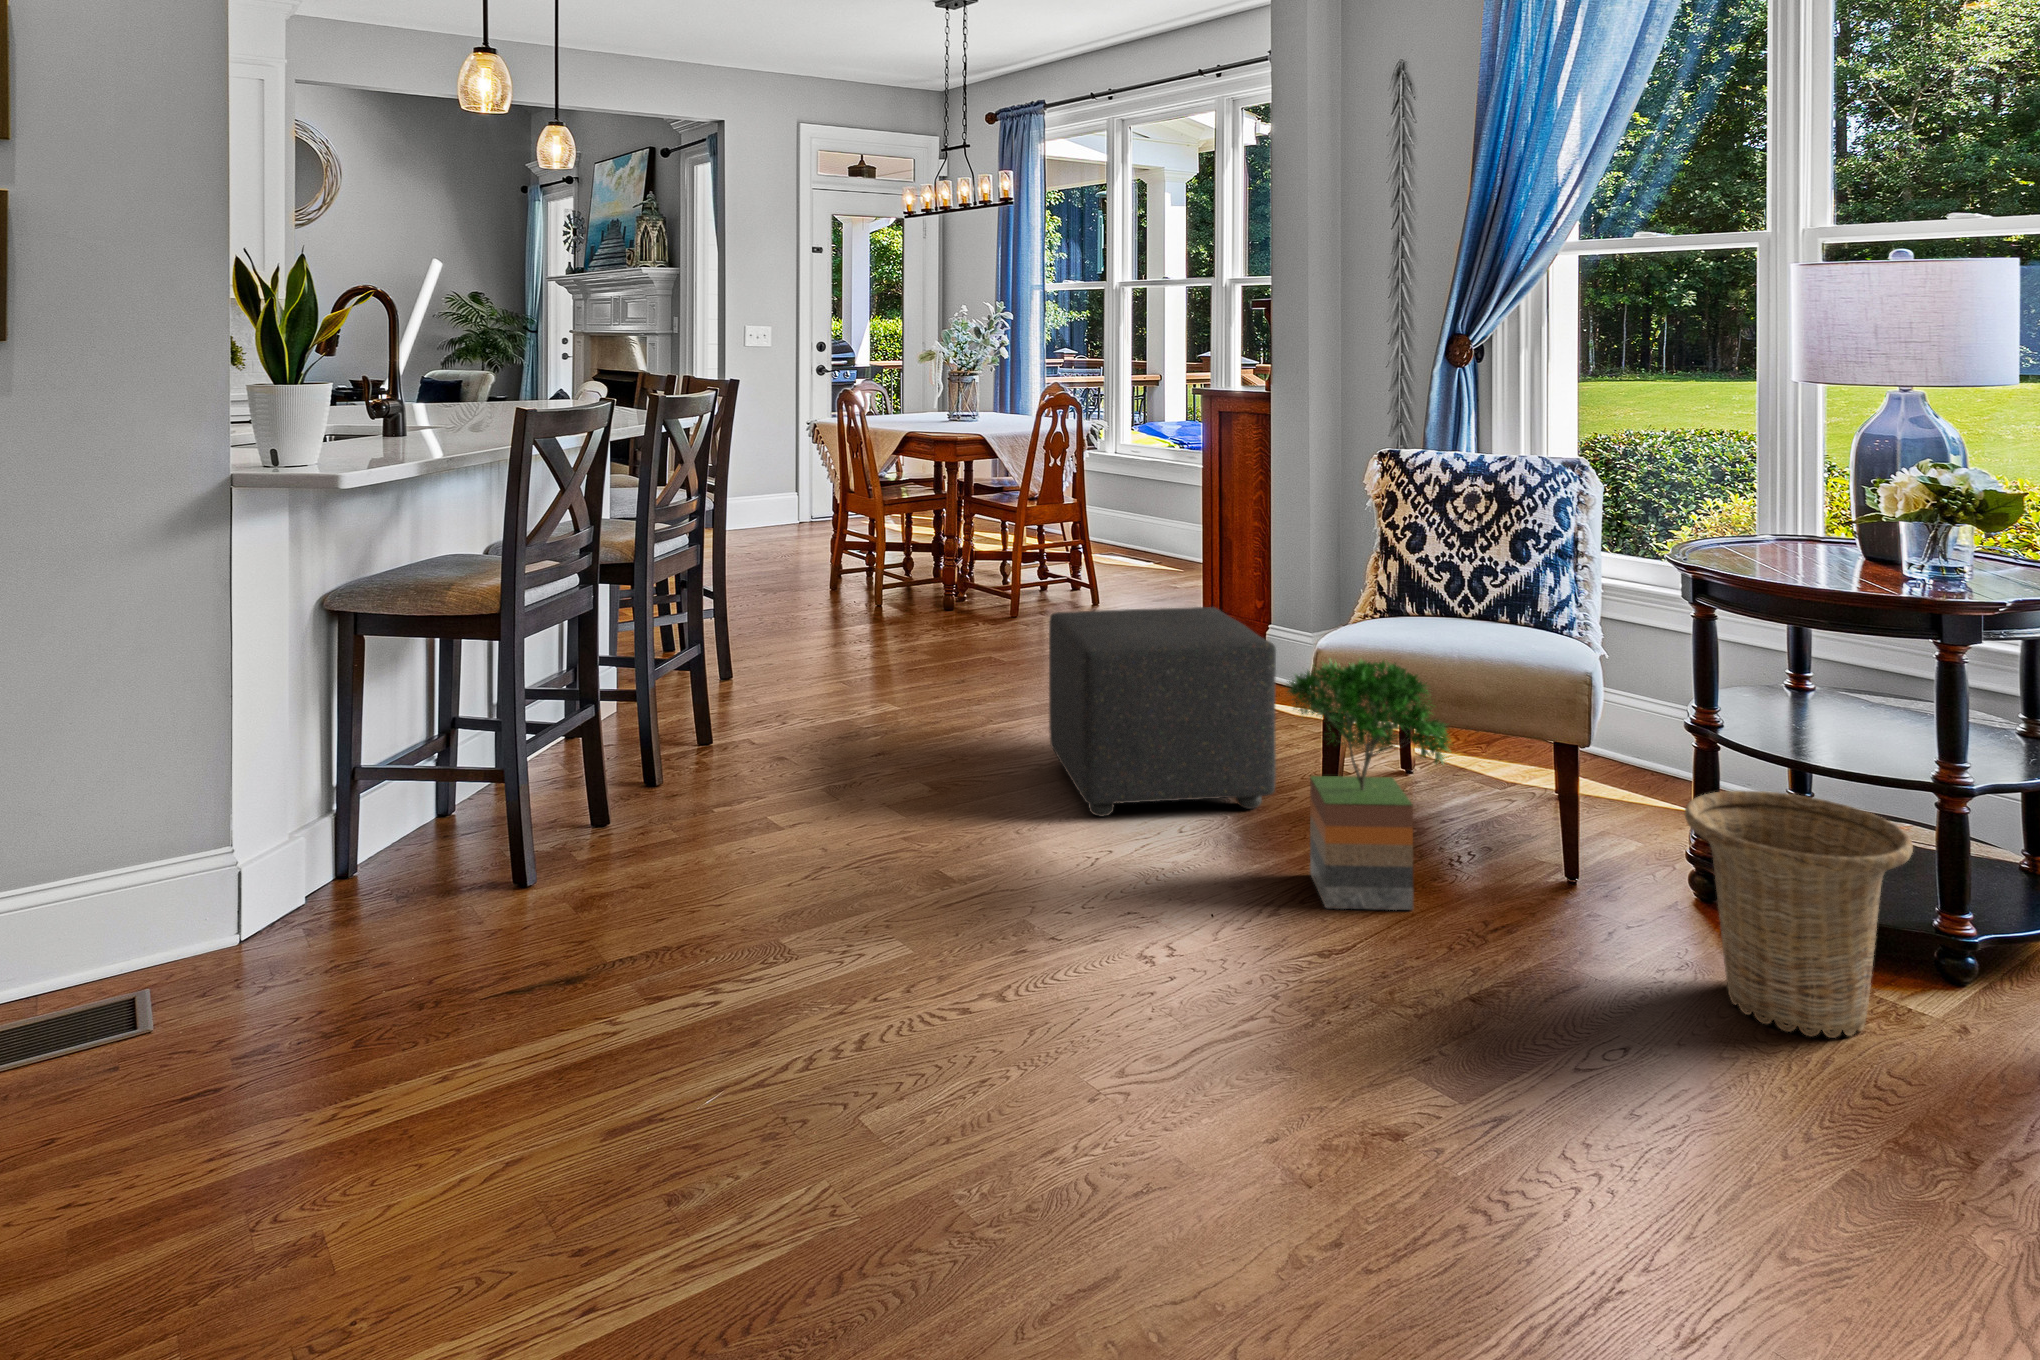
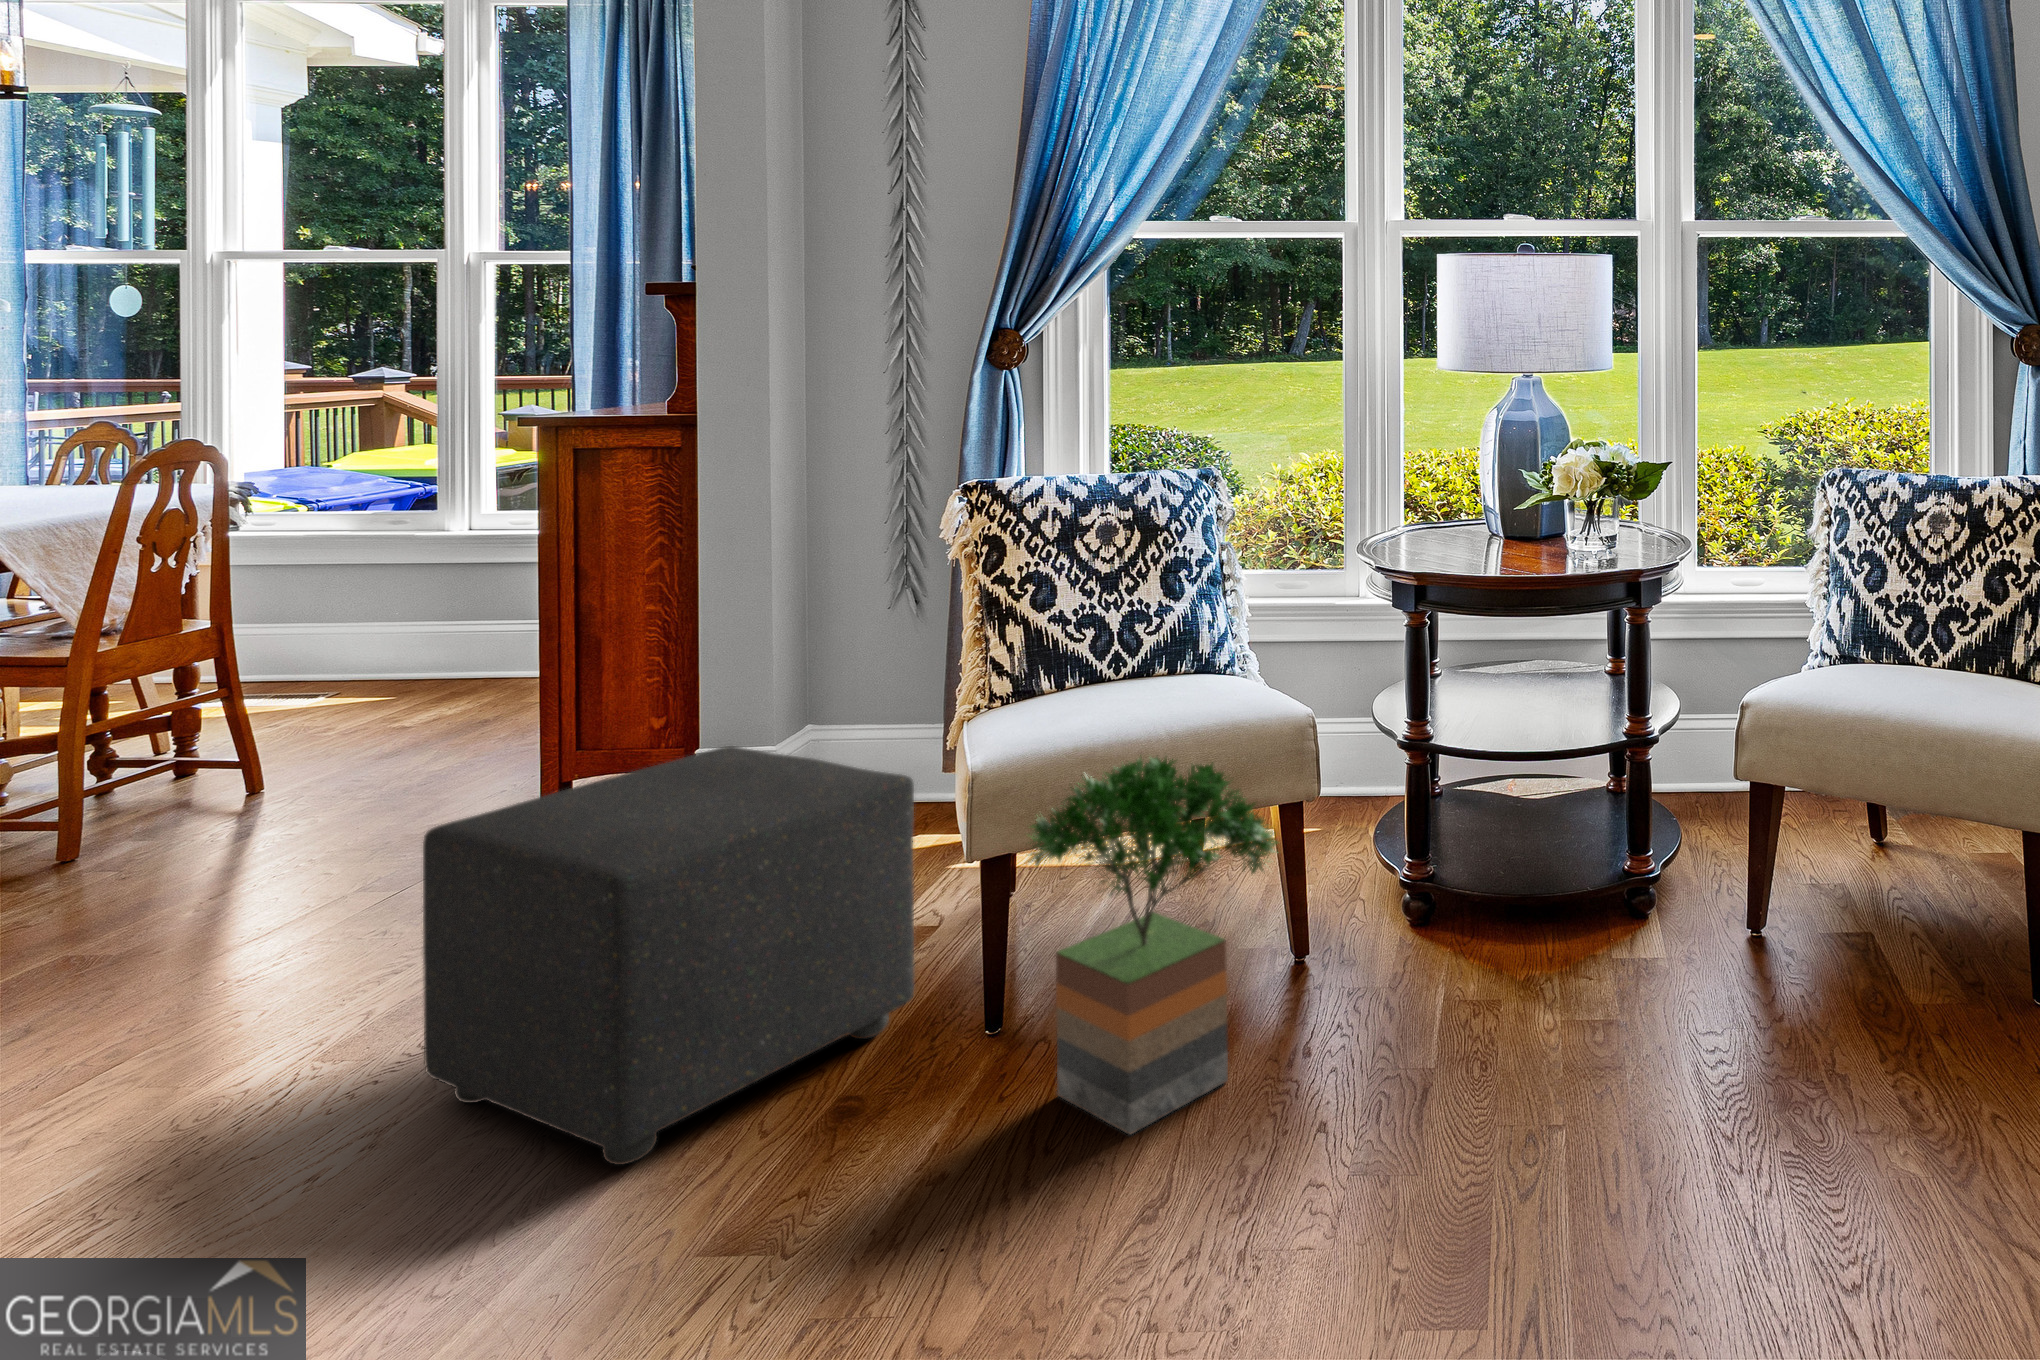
basket: present [1685,791,1913,1038] -> none [1530,782,1734,1036]

